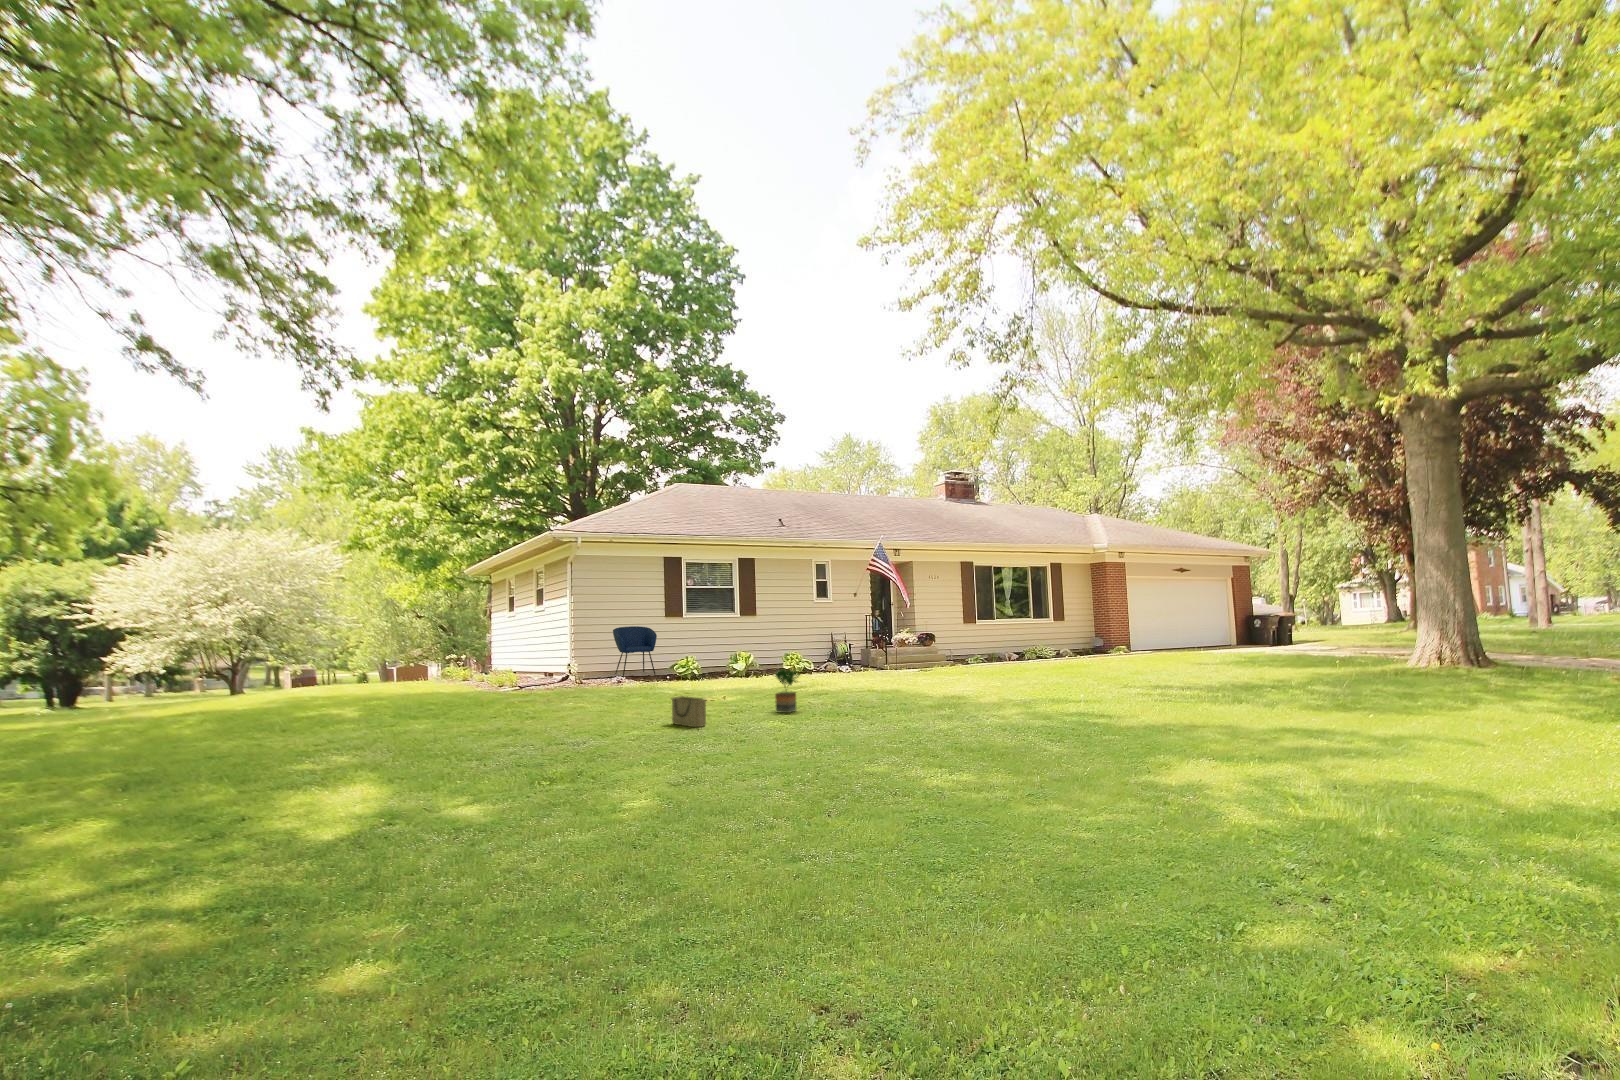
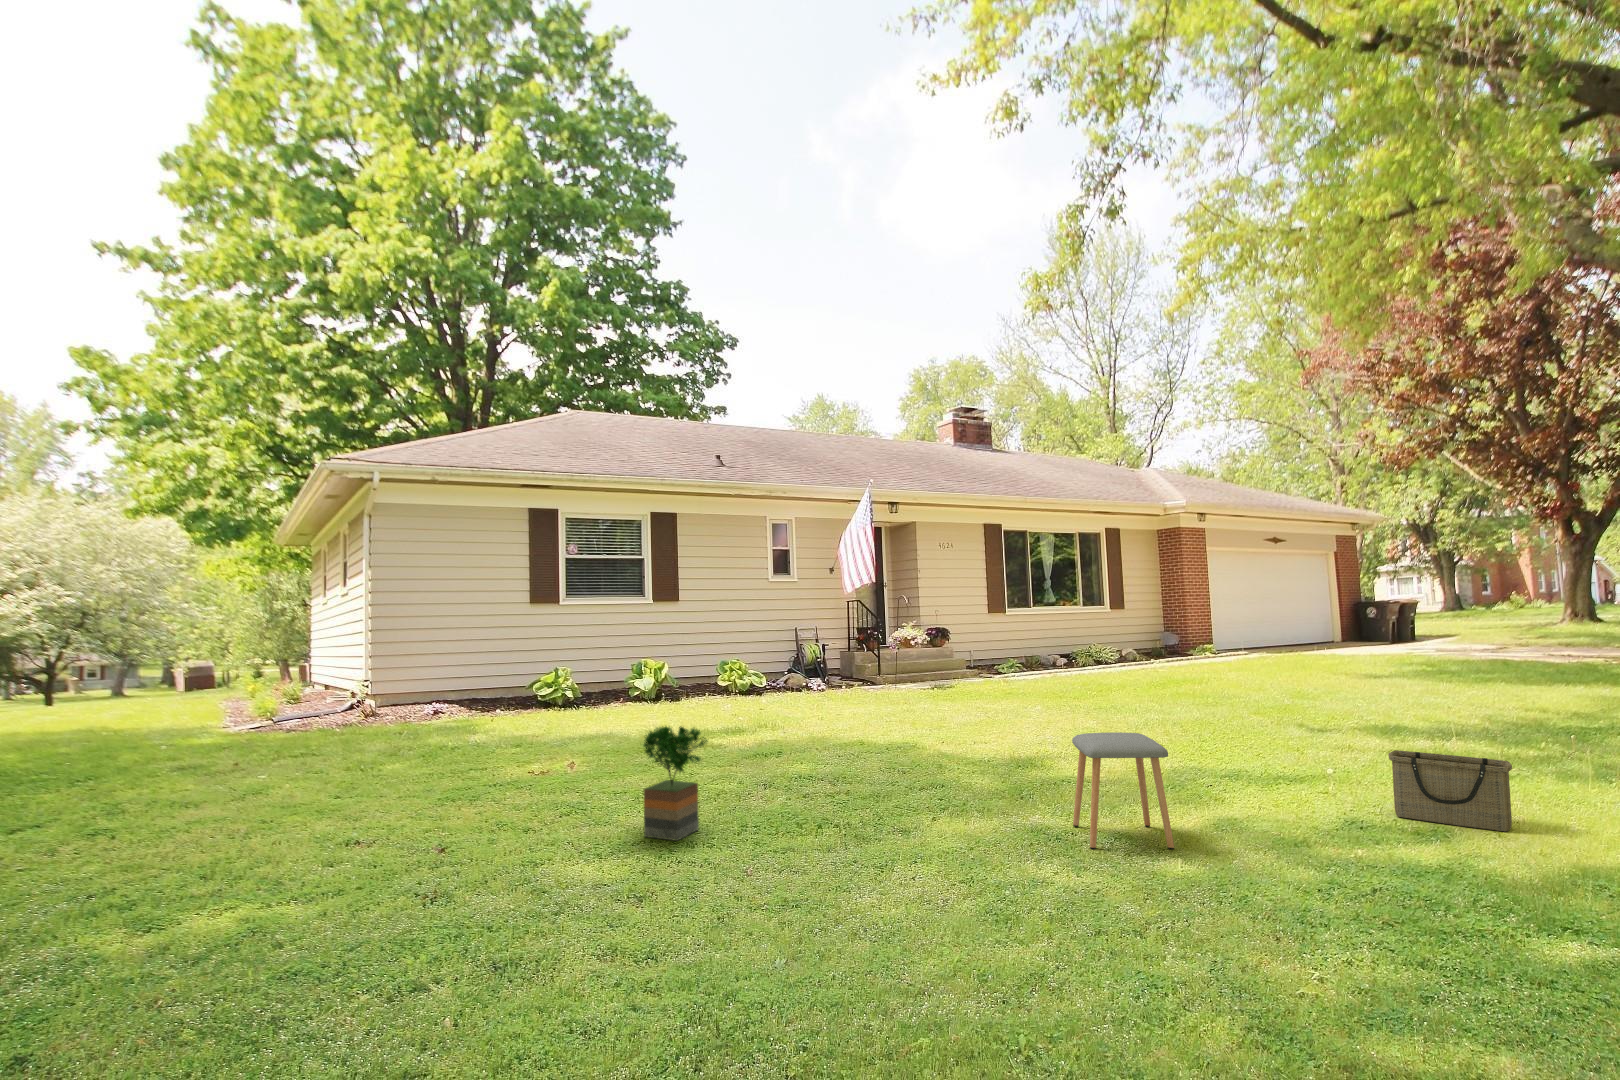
armchair: present [613,626,657,677] -> none [427,620,502,707]
stool: none [945,672,977,714] -> present [1072,732,1174,849]
basket: present [671,696,706,727] -> present [1388,750,1512,832]

